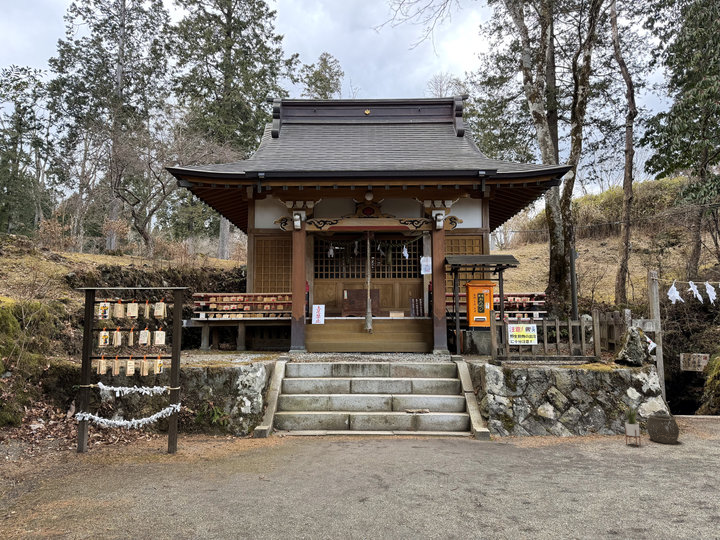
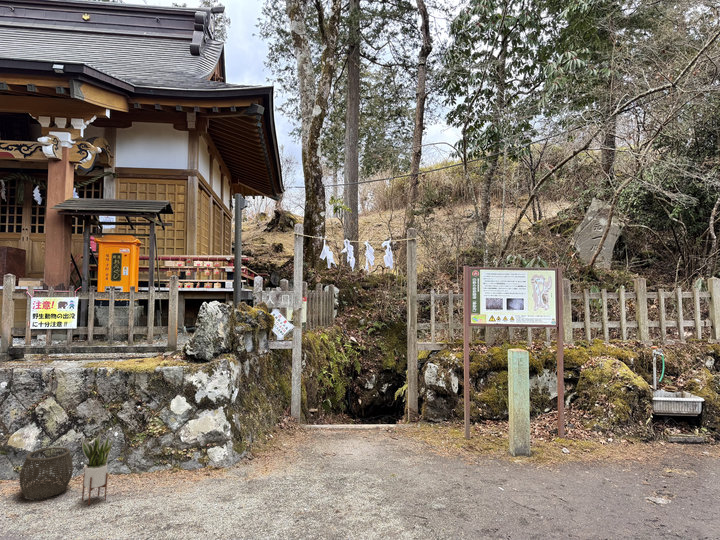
woven basket: present [647,415,679,443] -> present [19,447,73,499]

